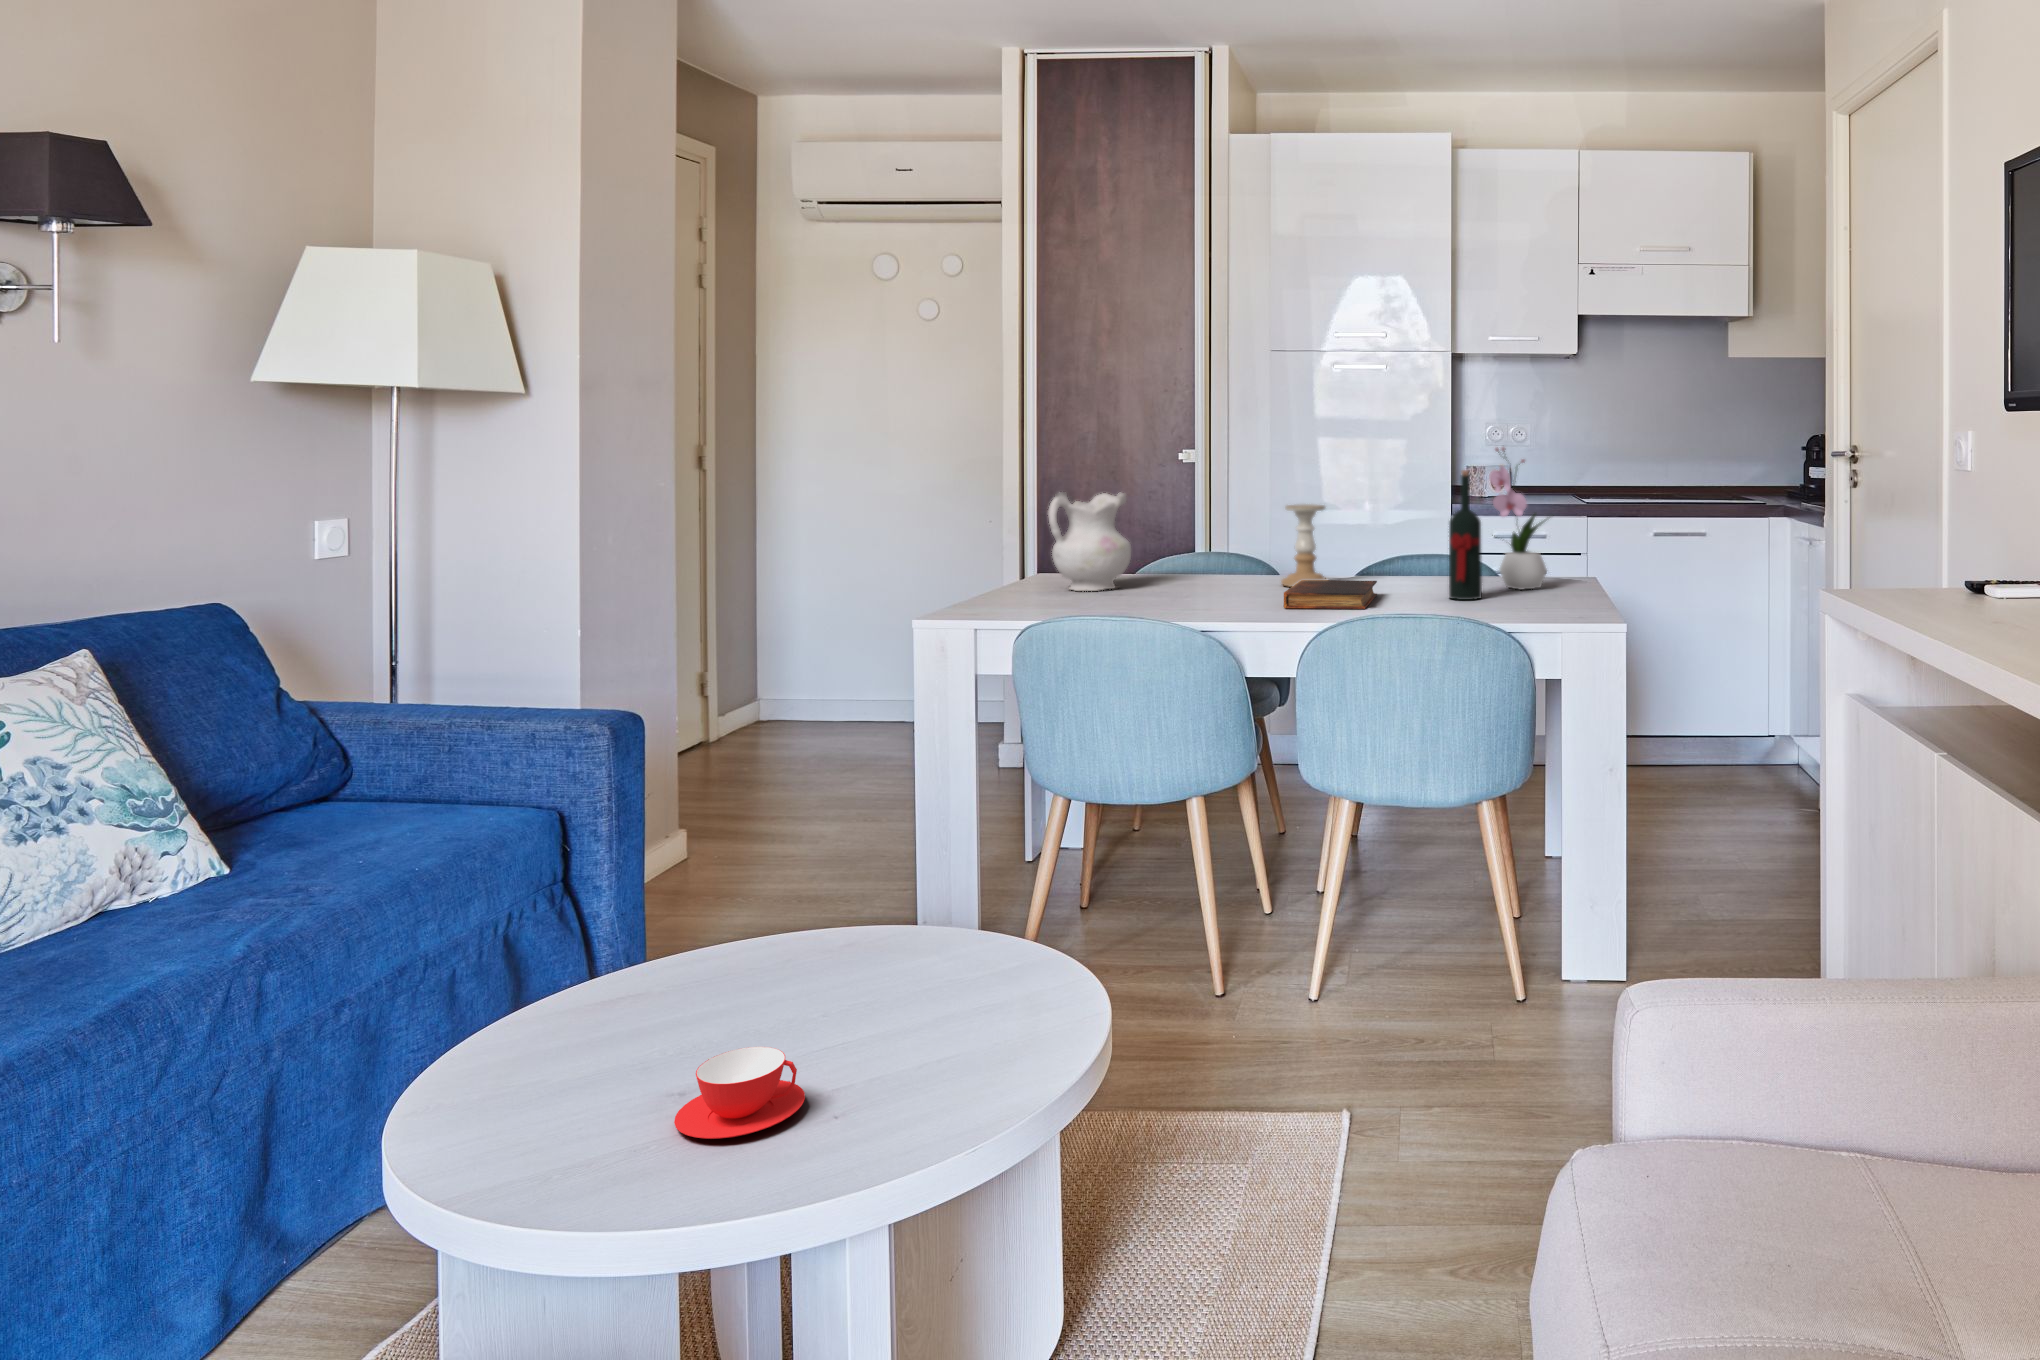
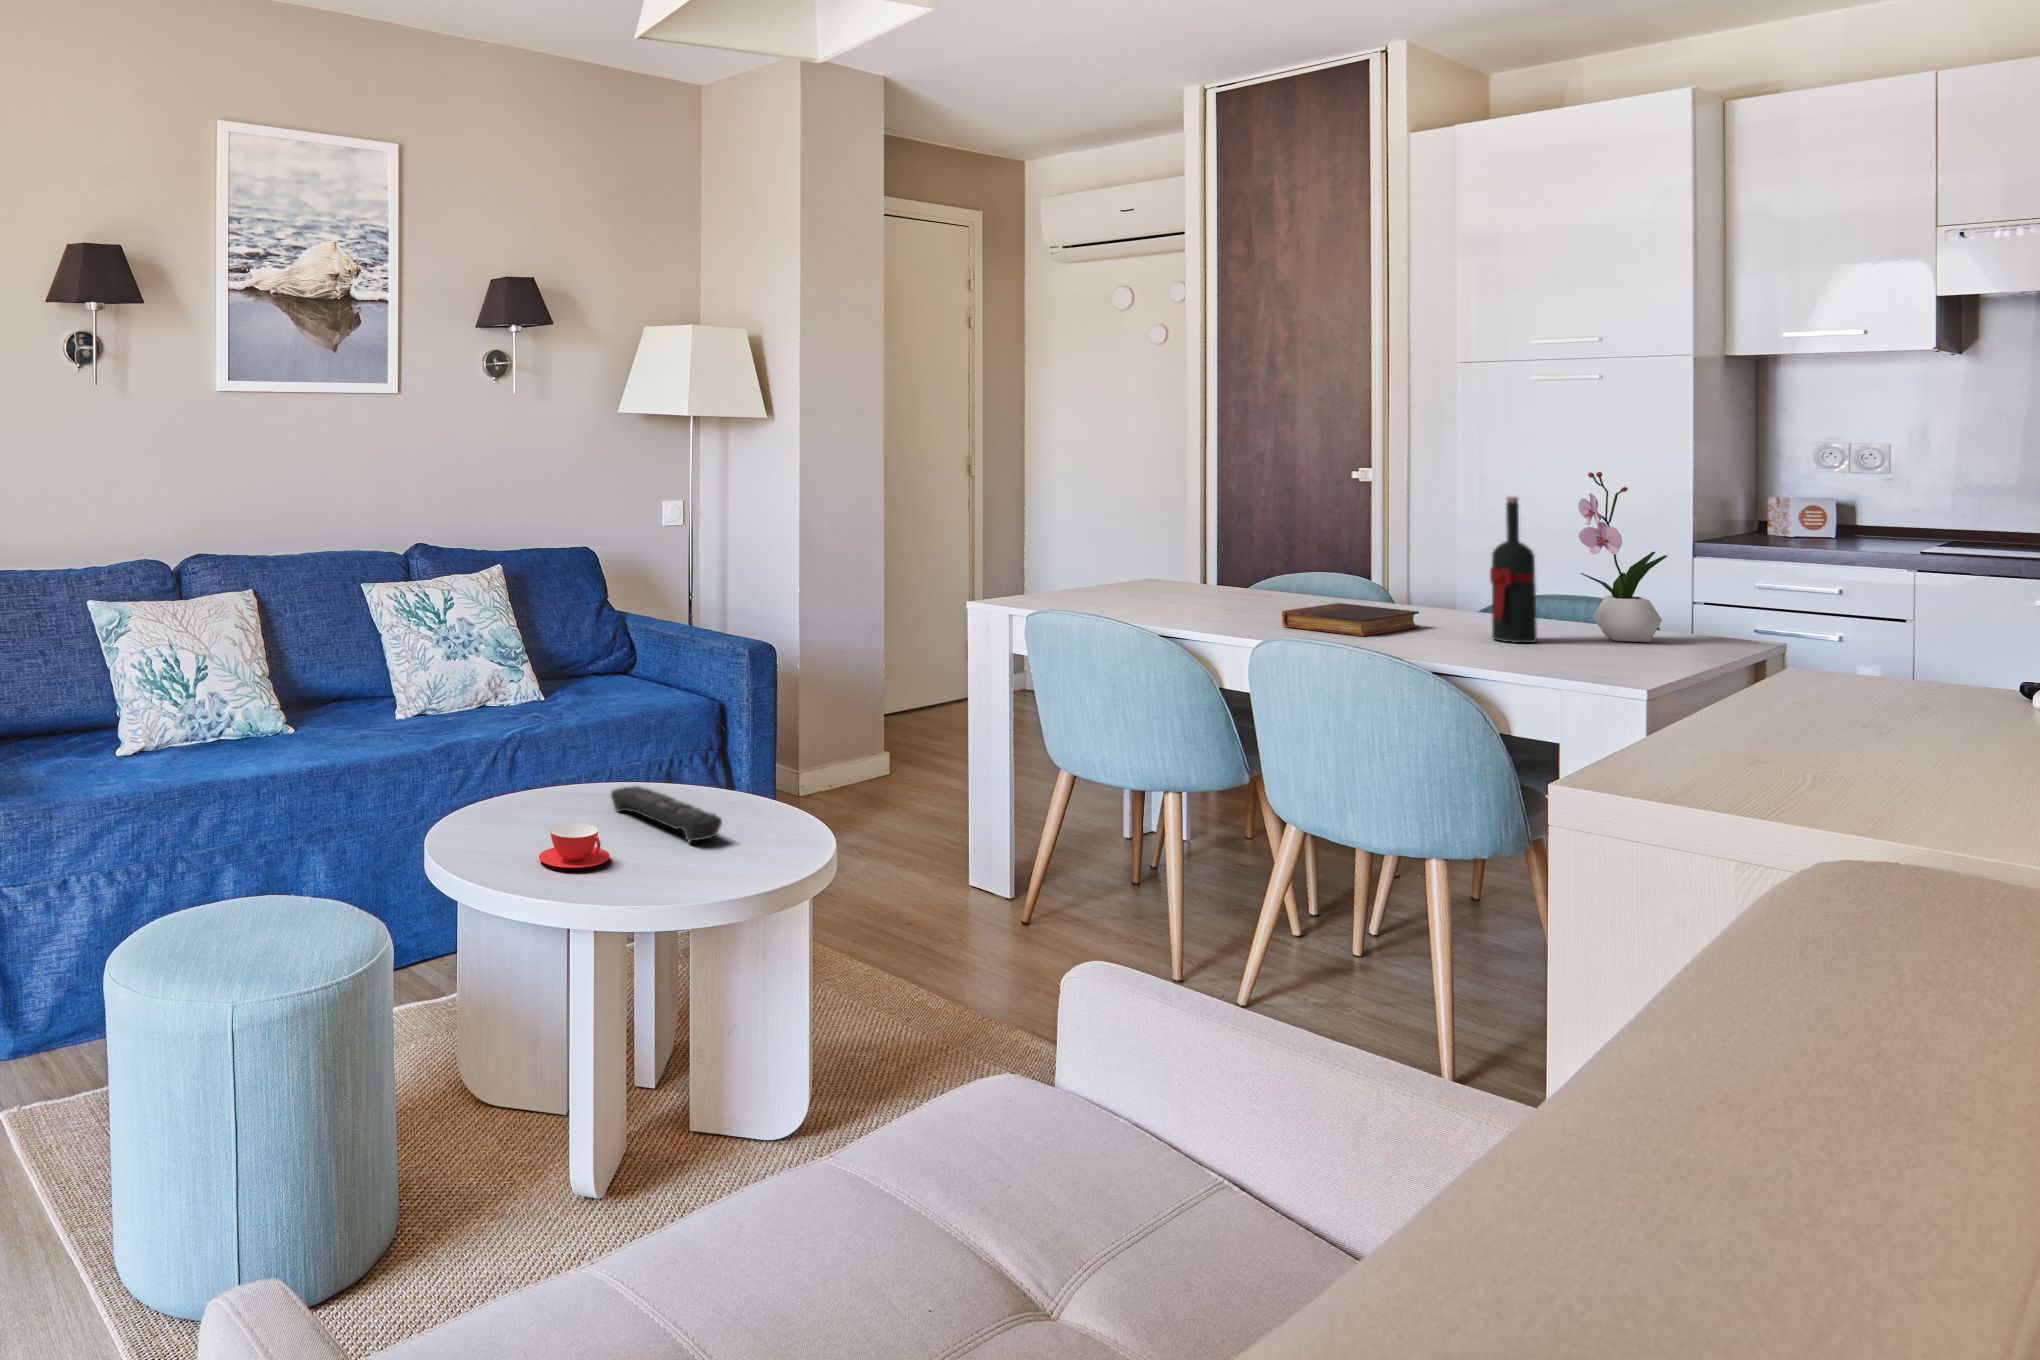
ceramic pitcher: present [1048,492,1131,591] -> none [1114,503,1199,595]
candle holder: present [1281,504,1326,587] -> none [1345,527,1402,614]
remote control: none [671,962,908,1022] -> present [611,786,722,842]

